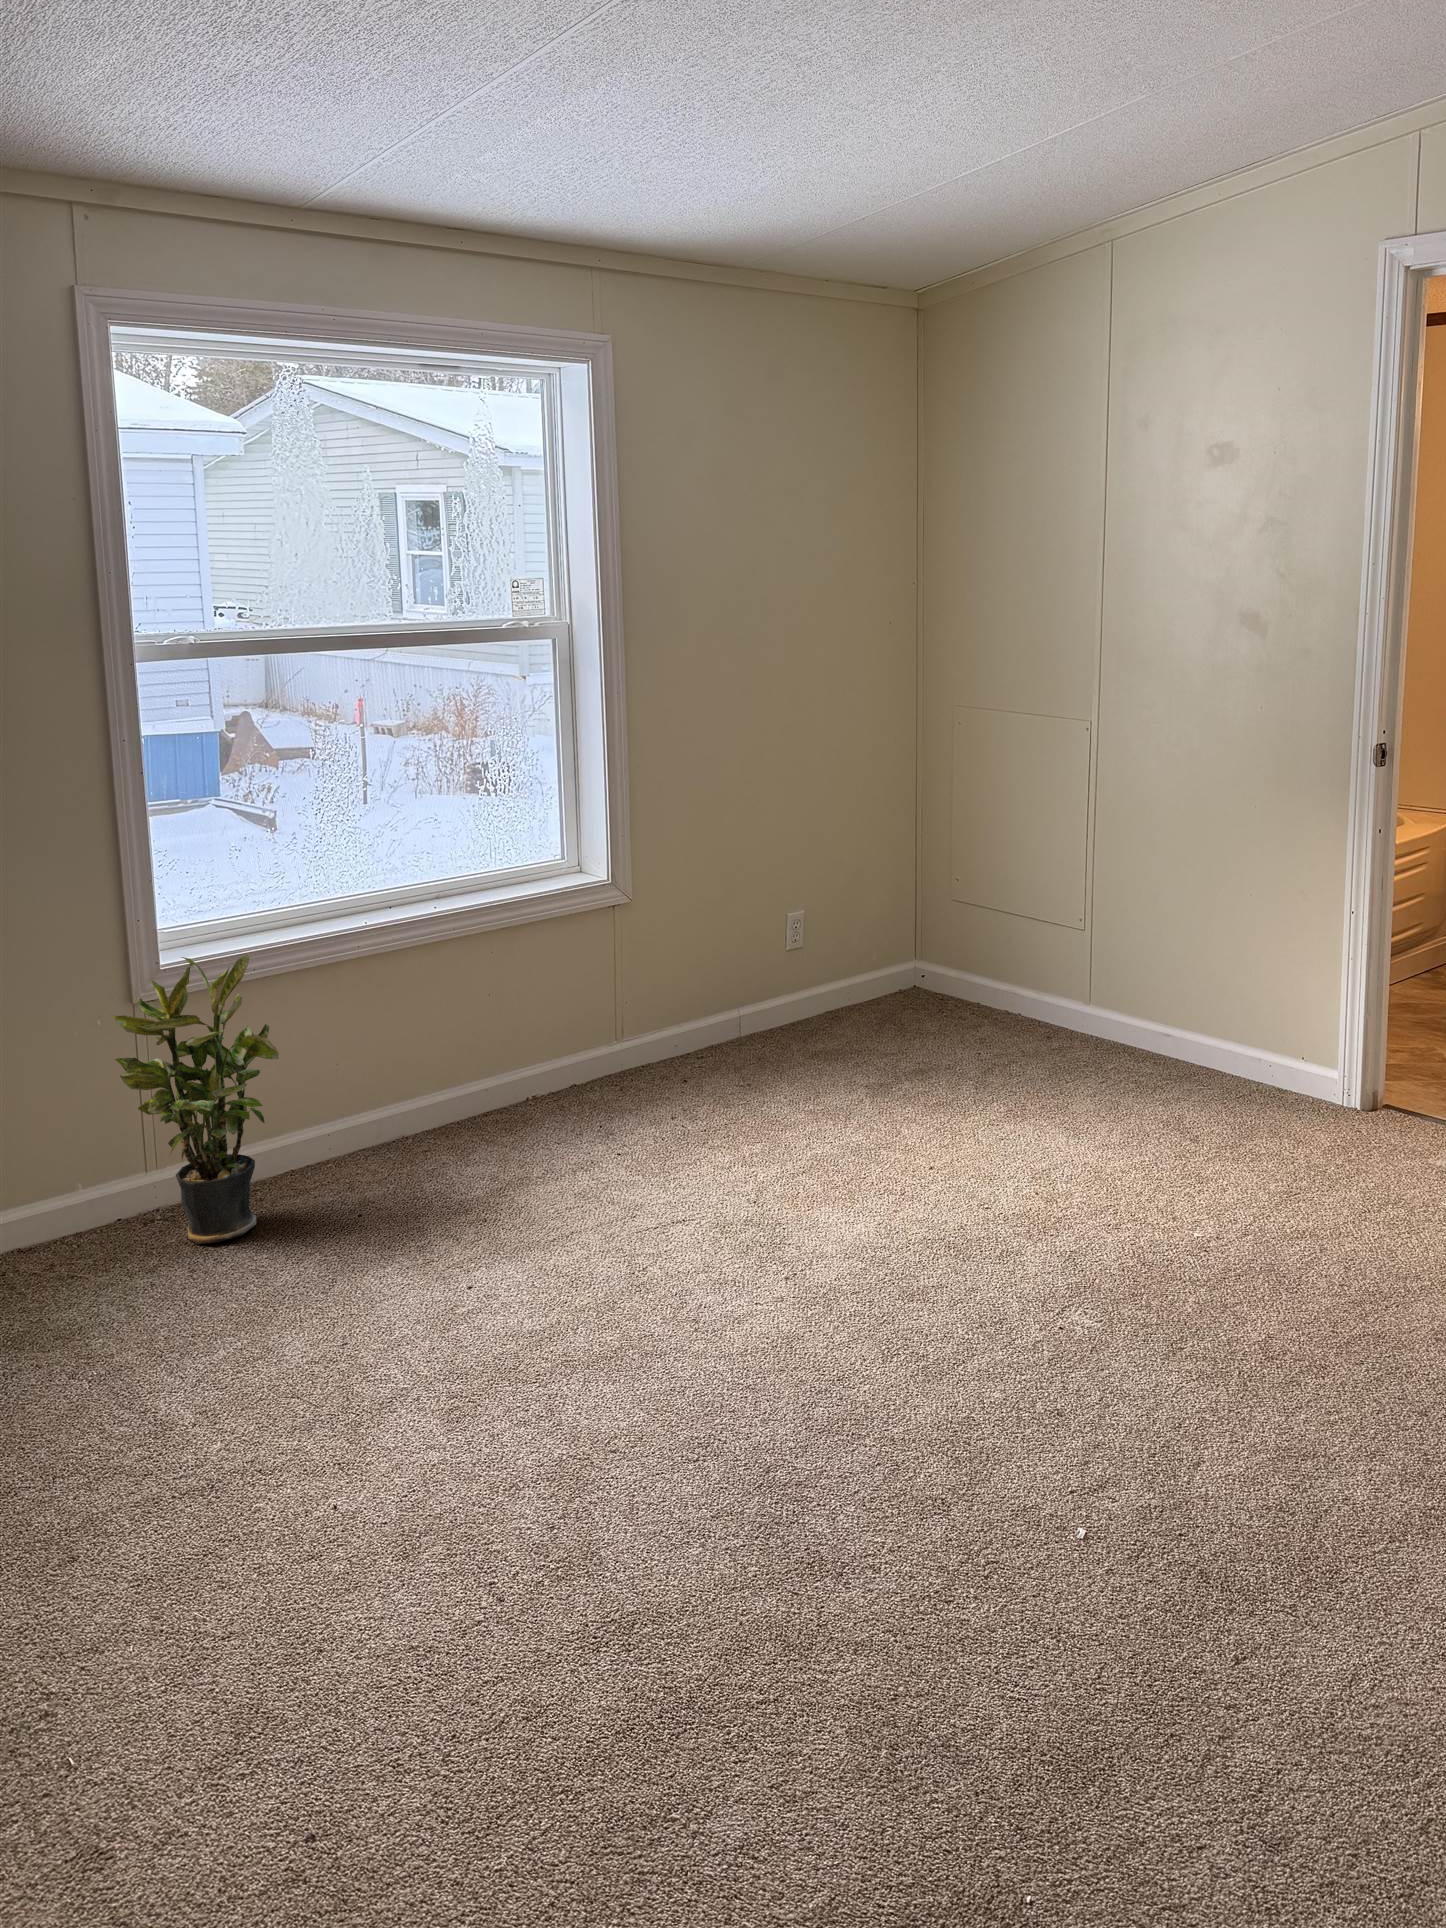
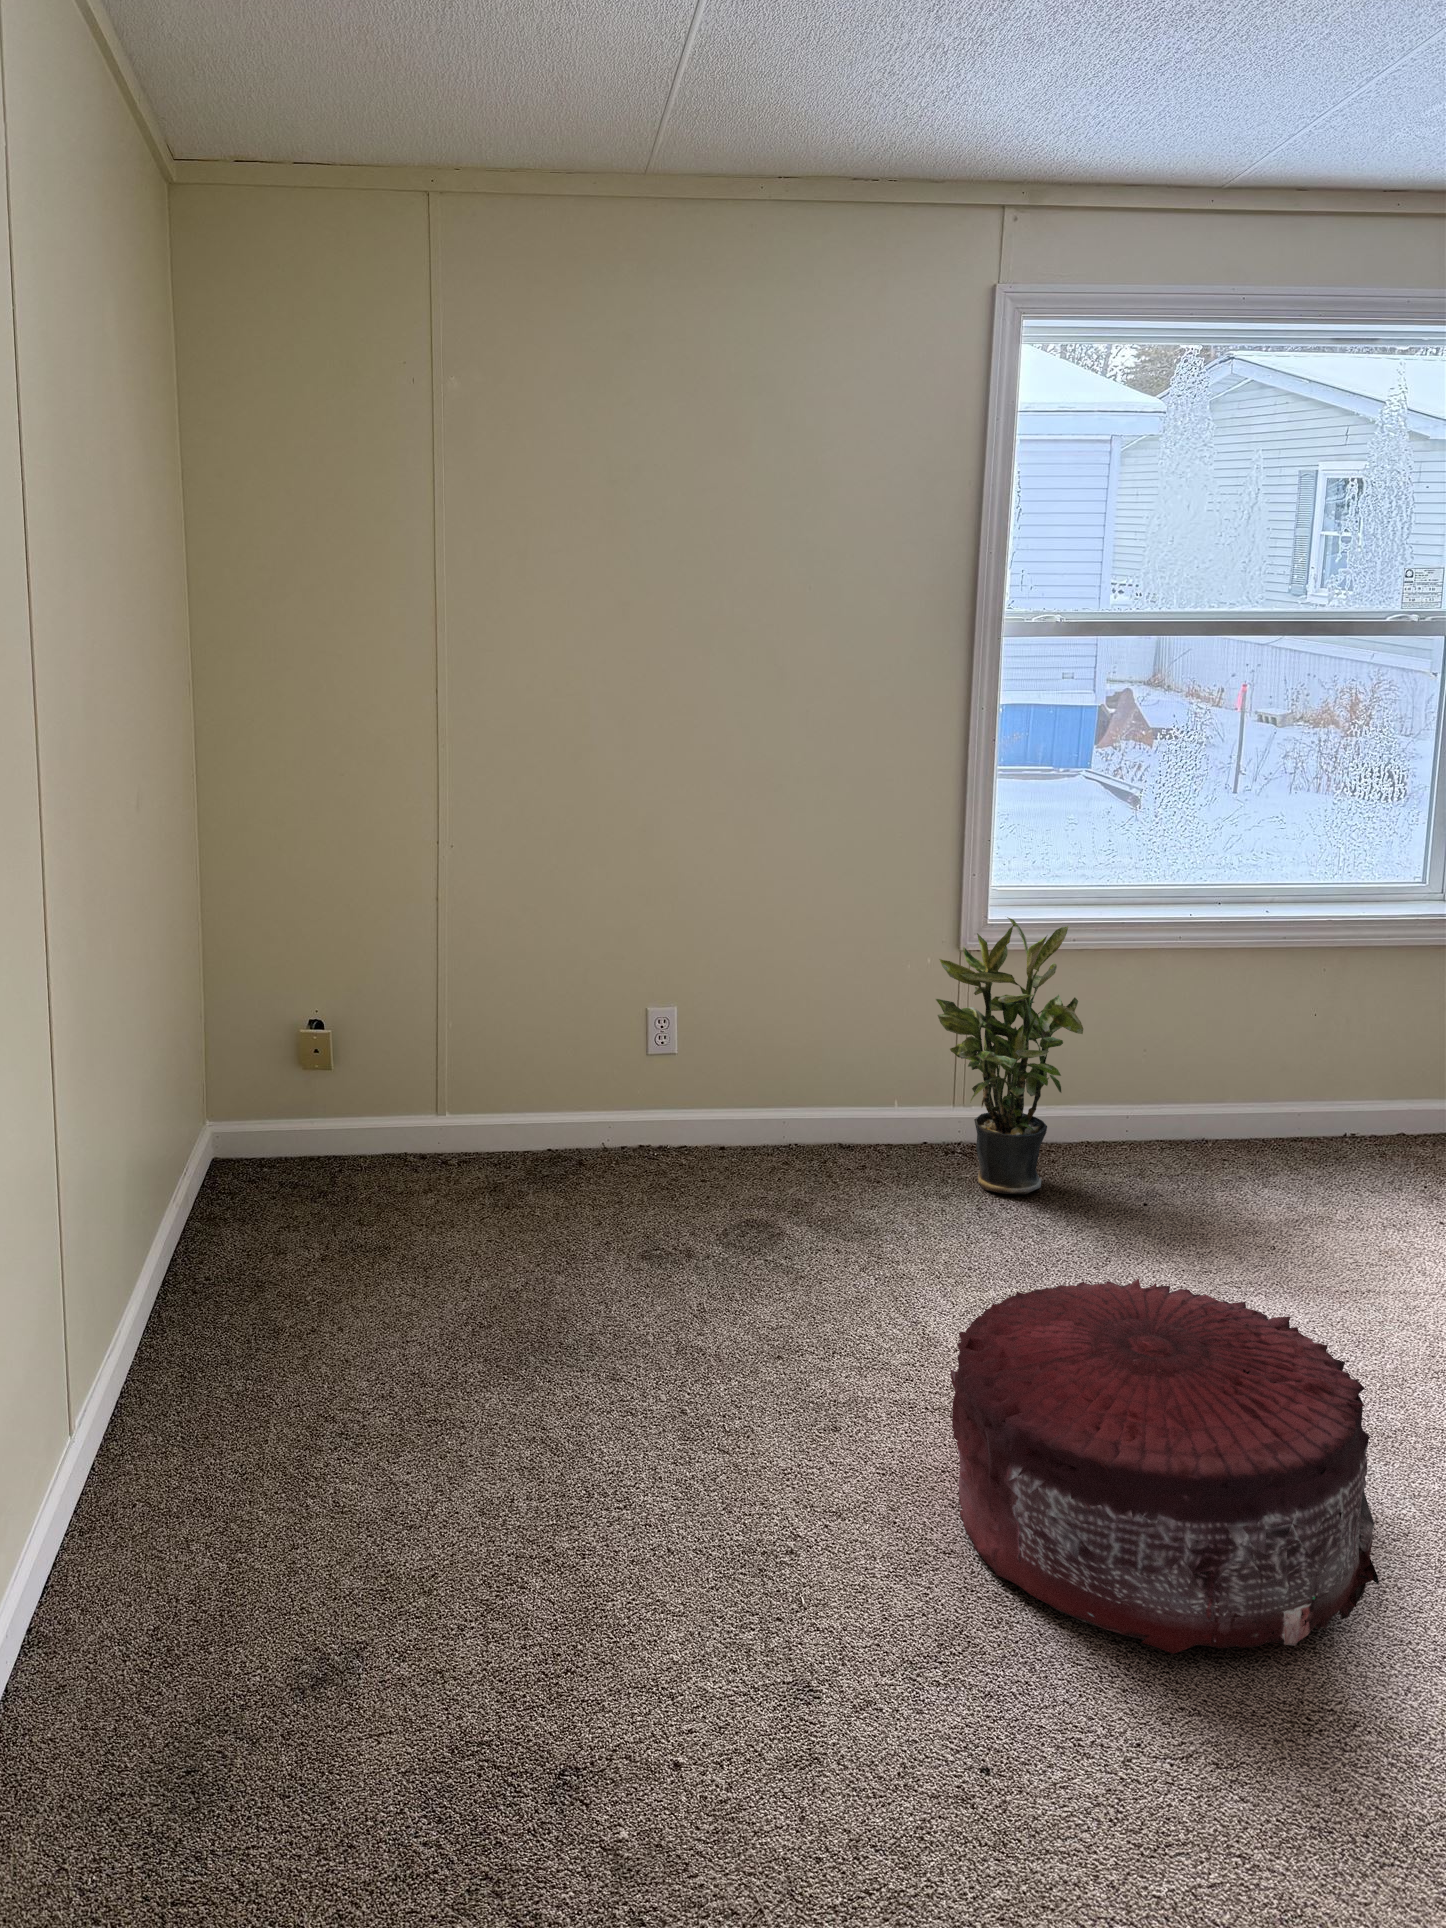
pouf: none [200,1268,628,1640] -> present [951,1278,1379,1654]

